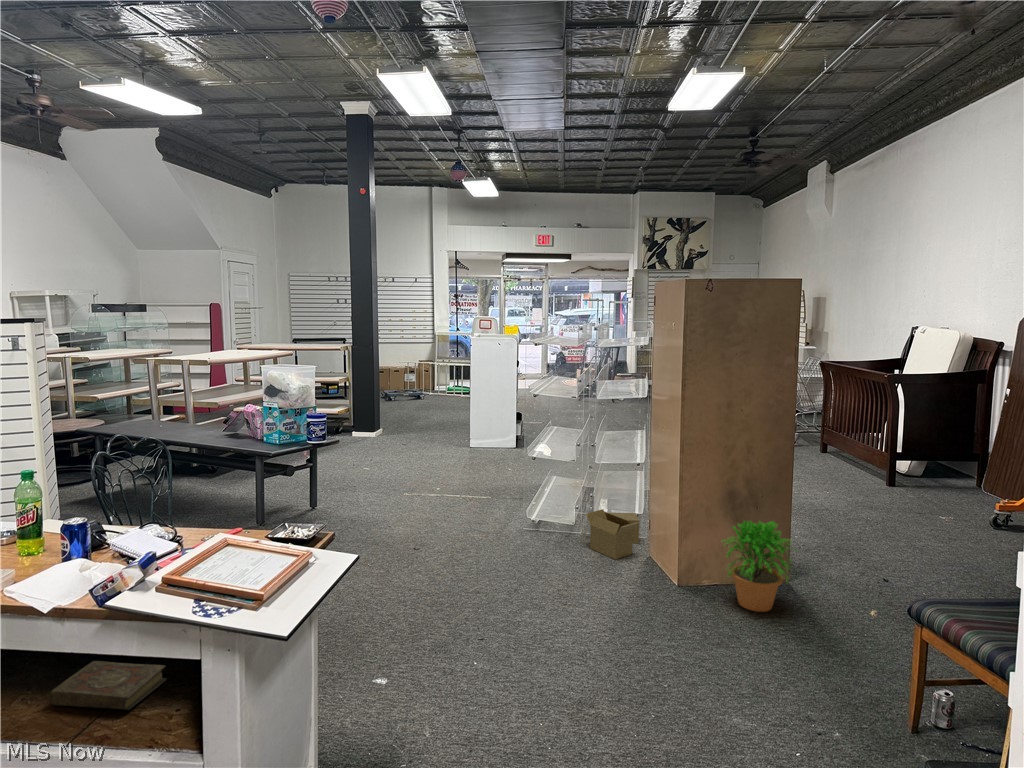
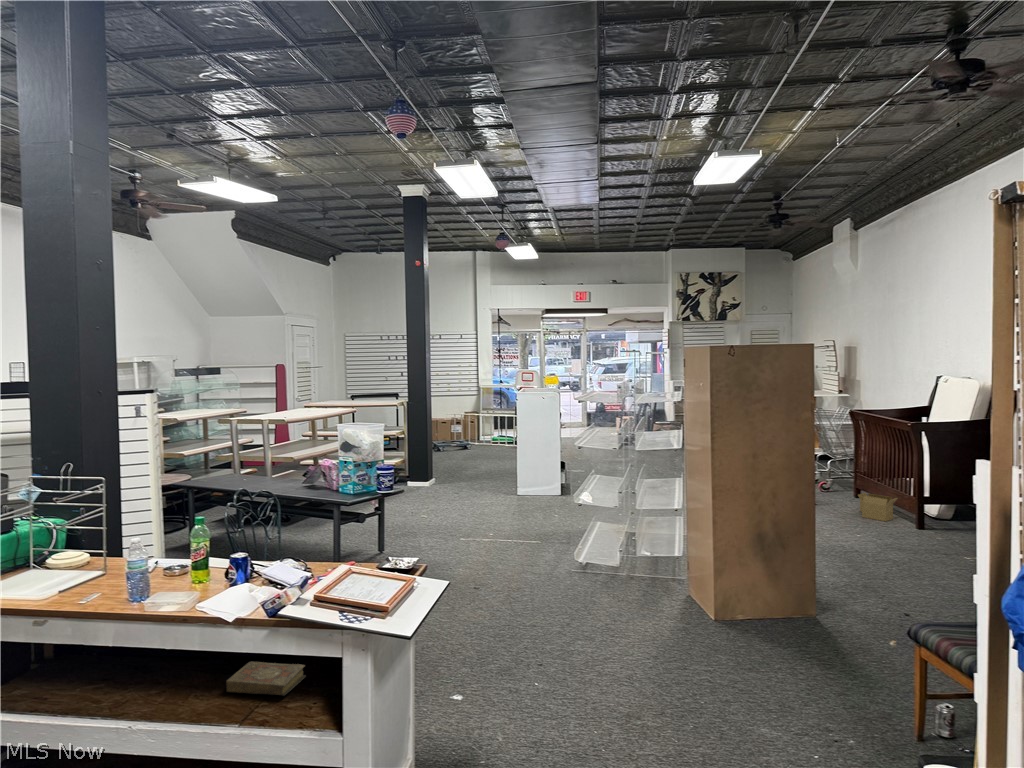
cardboard box: present [586,509,639,559] -> present [858,493,897,521]
potted plant: present [722,521,796,612] -> none [749,559,823,643]

